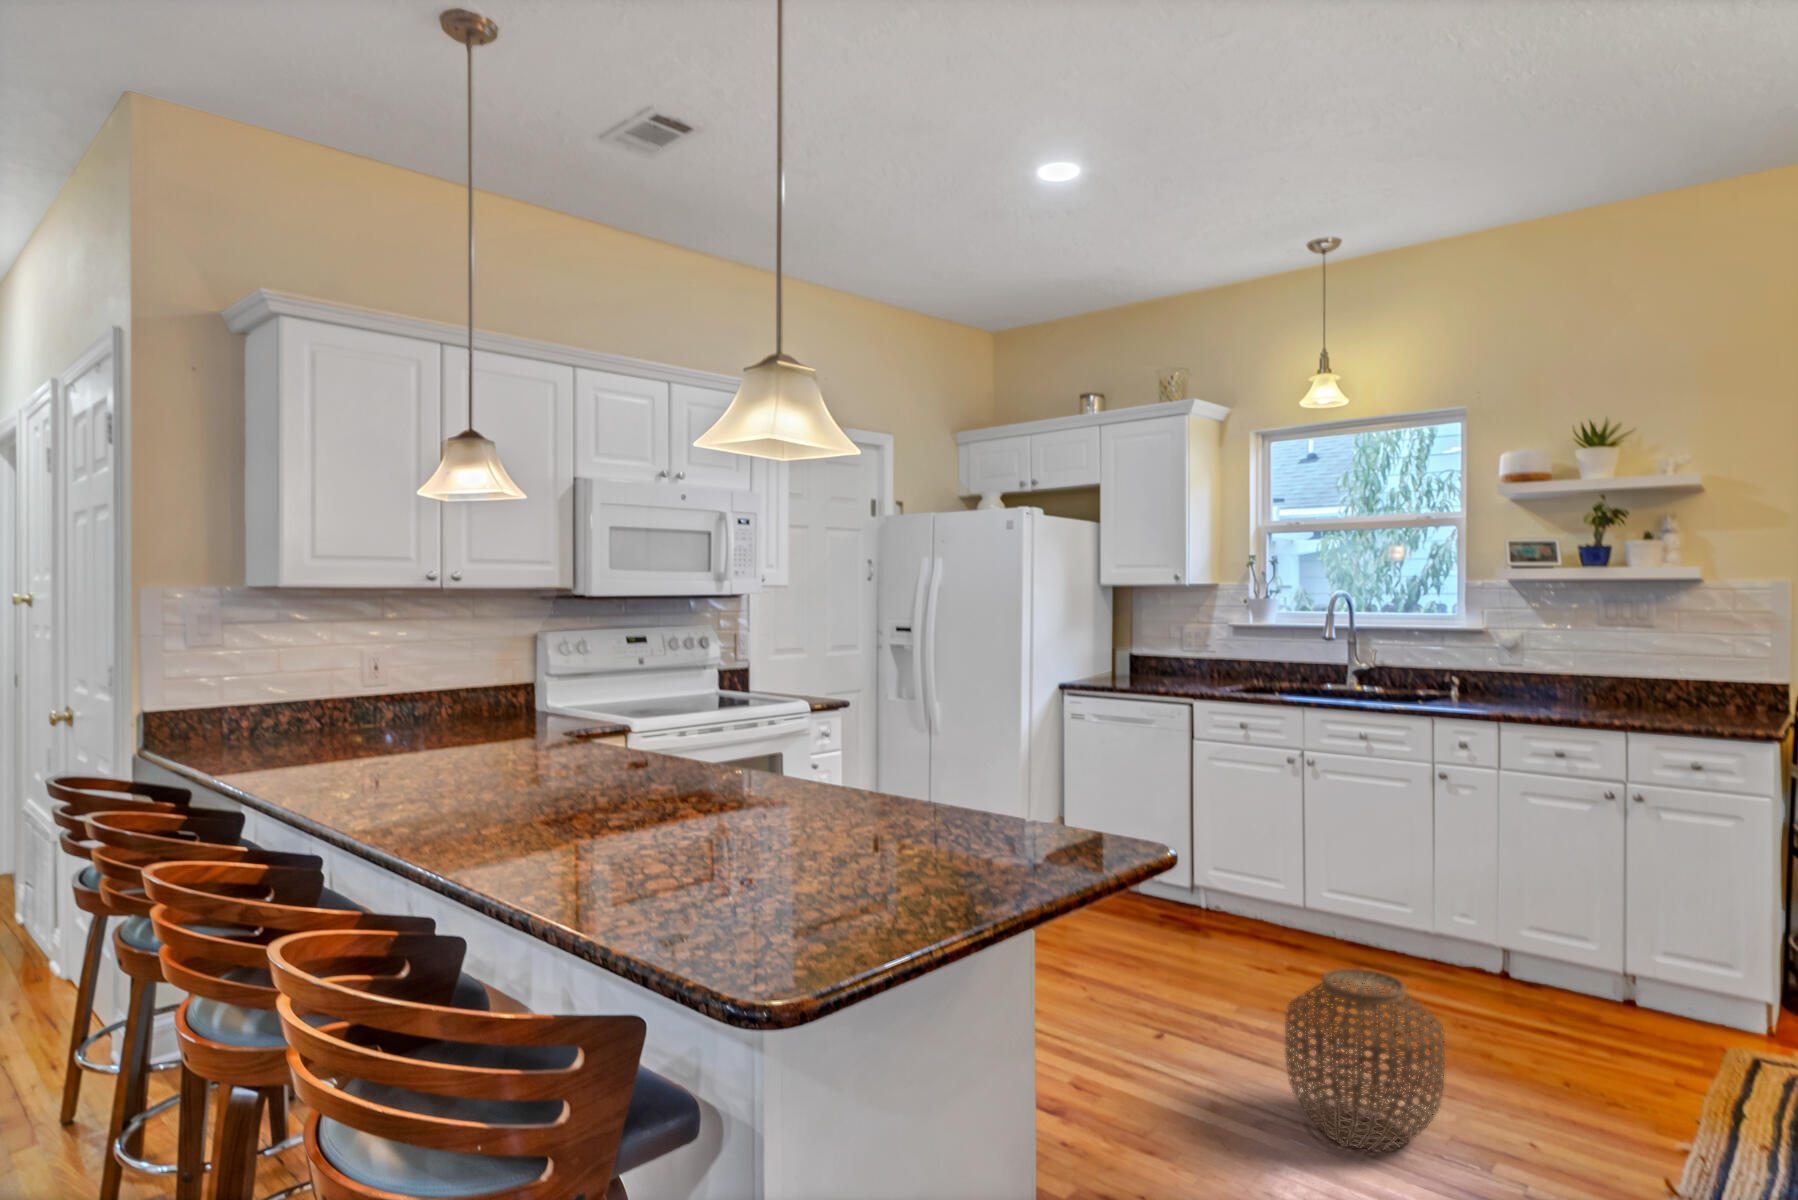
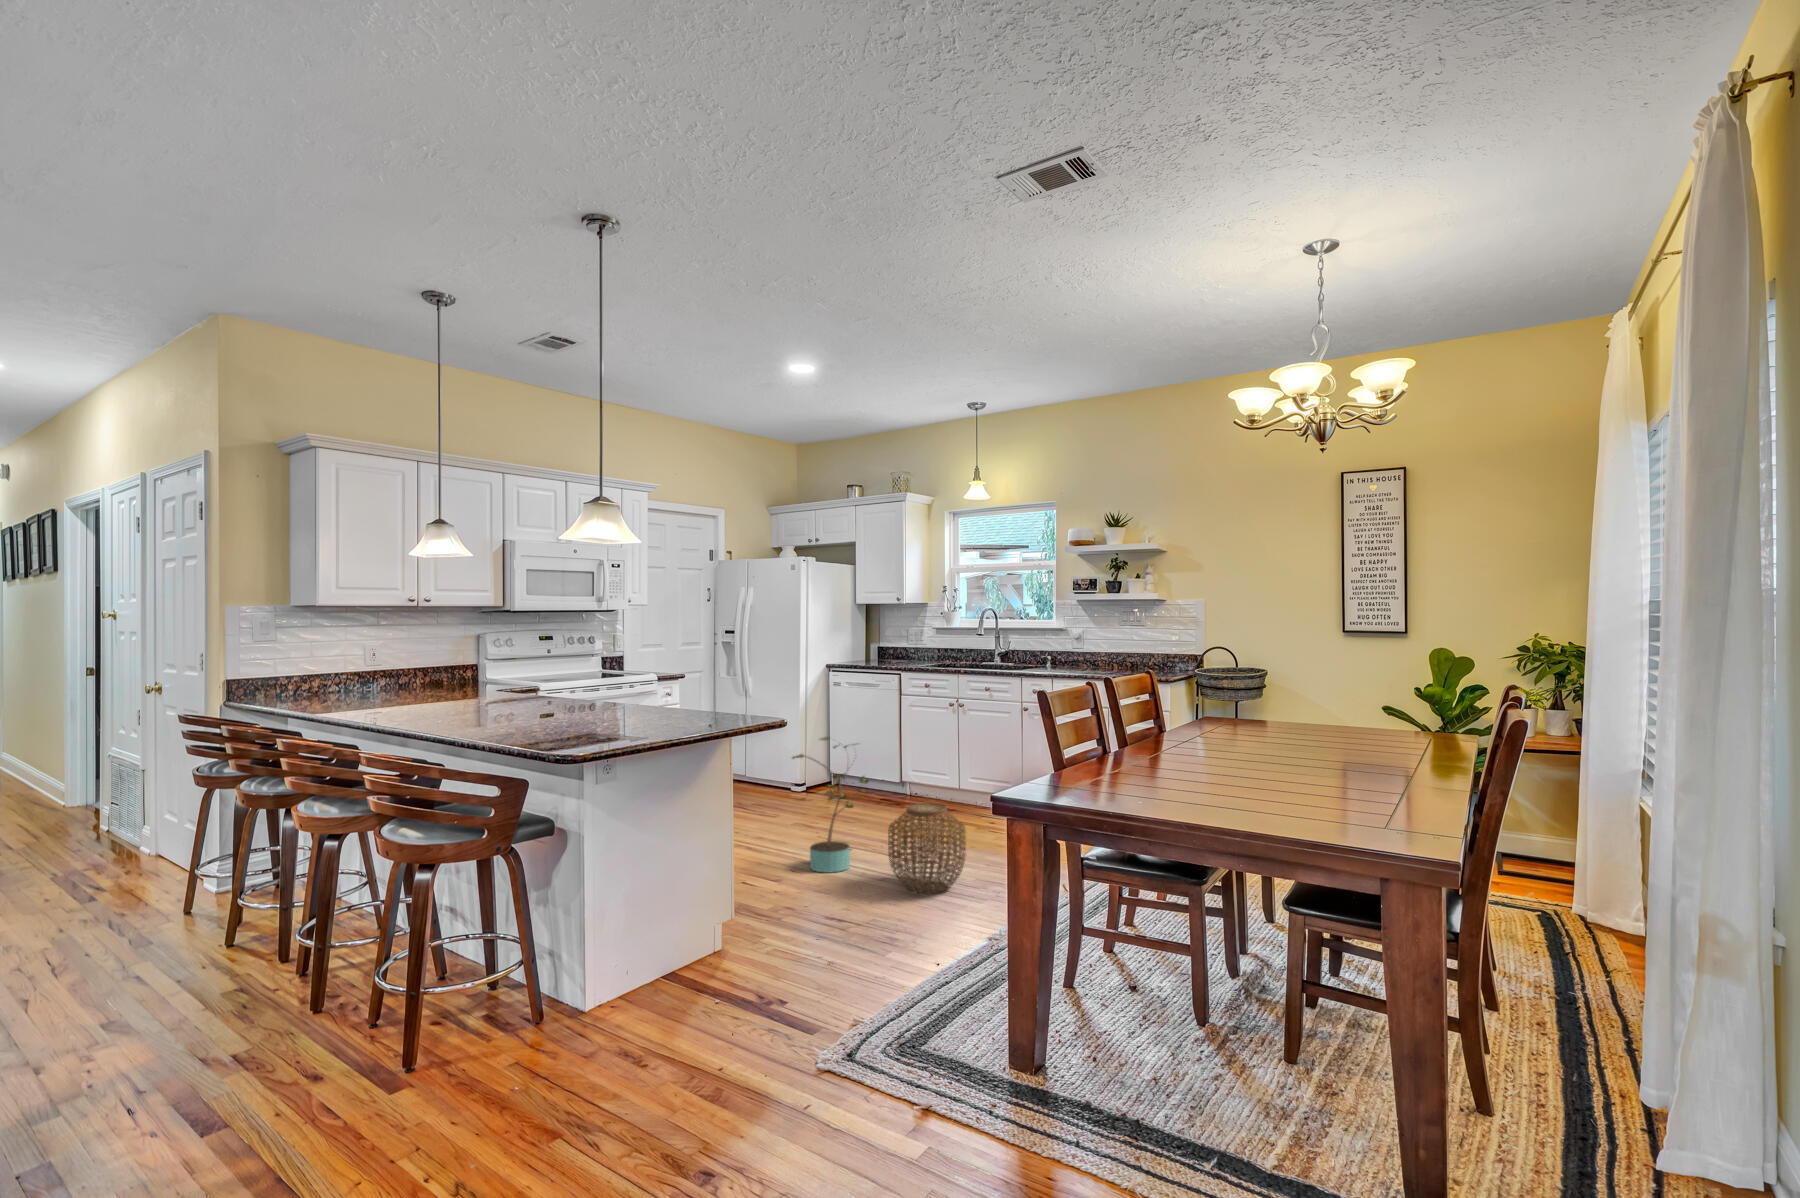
potted plant: none [1083,829,1229,1081] -> present [793,737,868,872]

